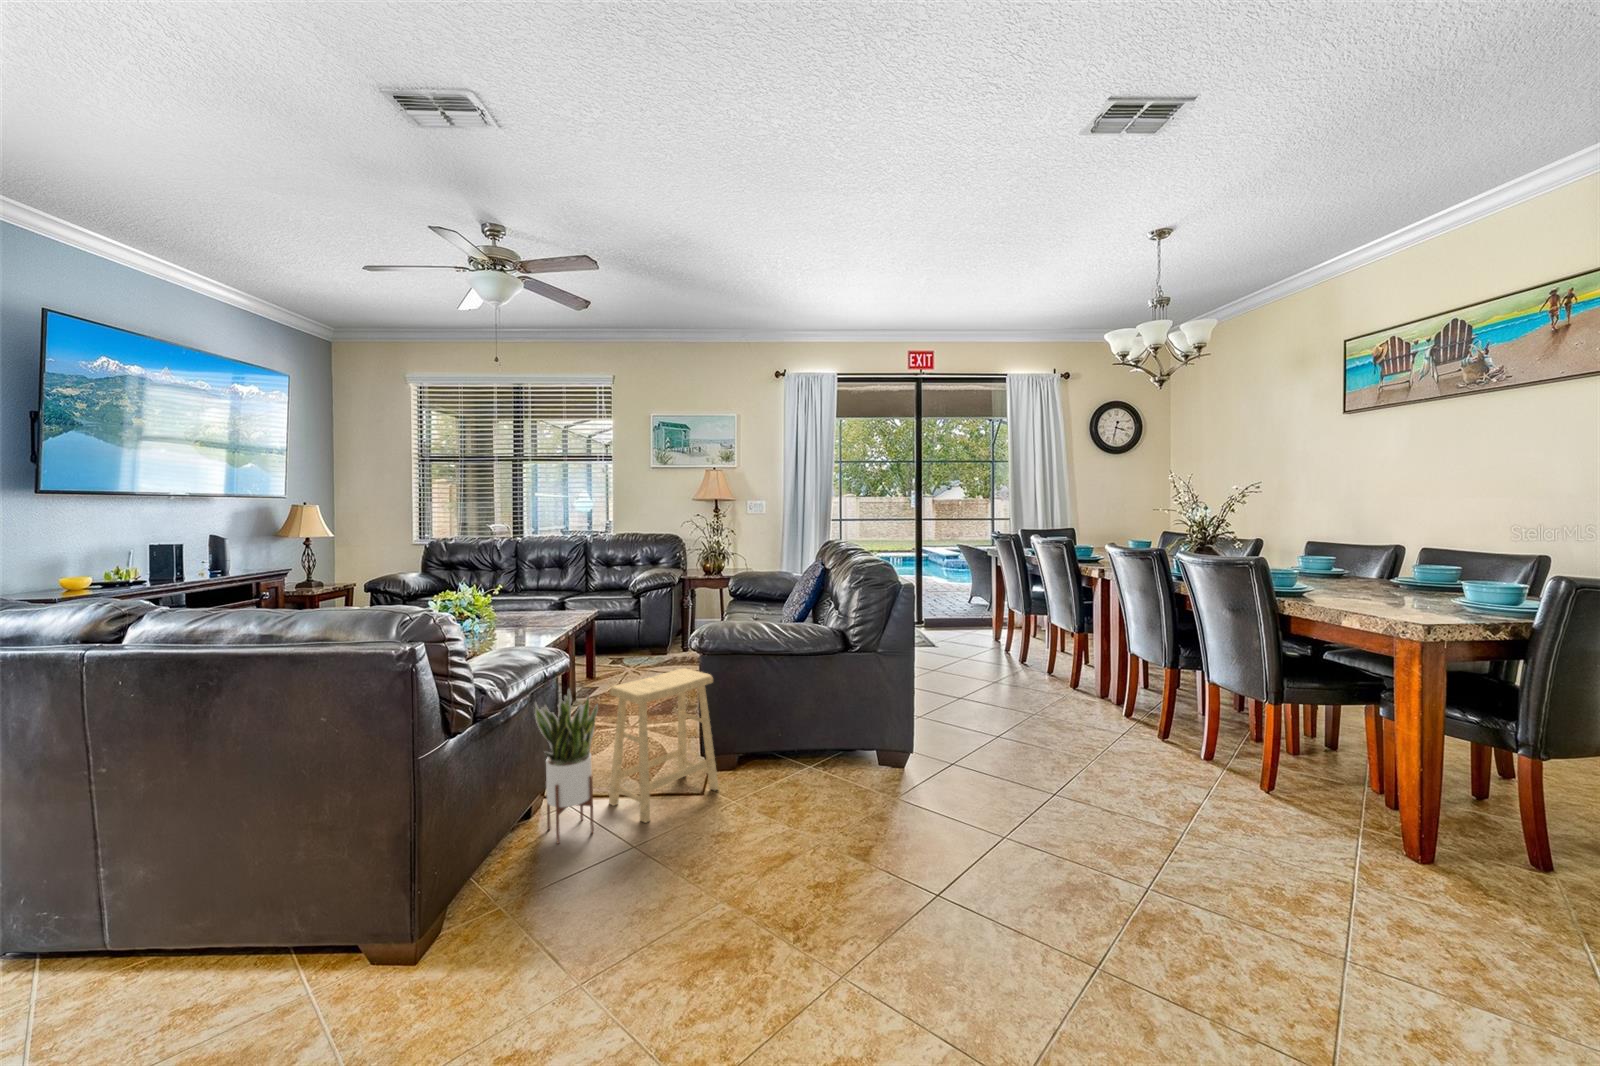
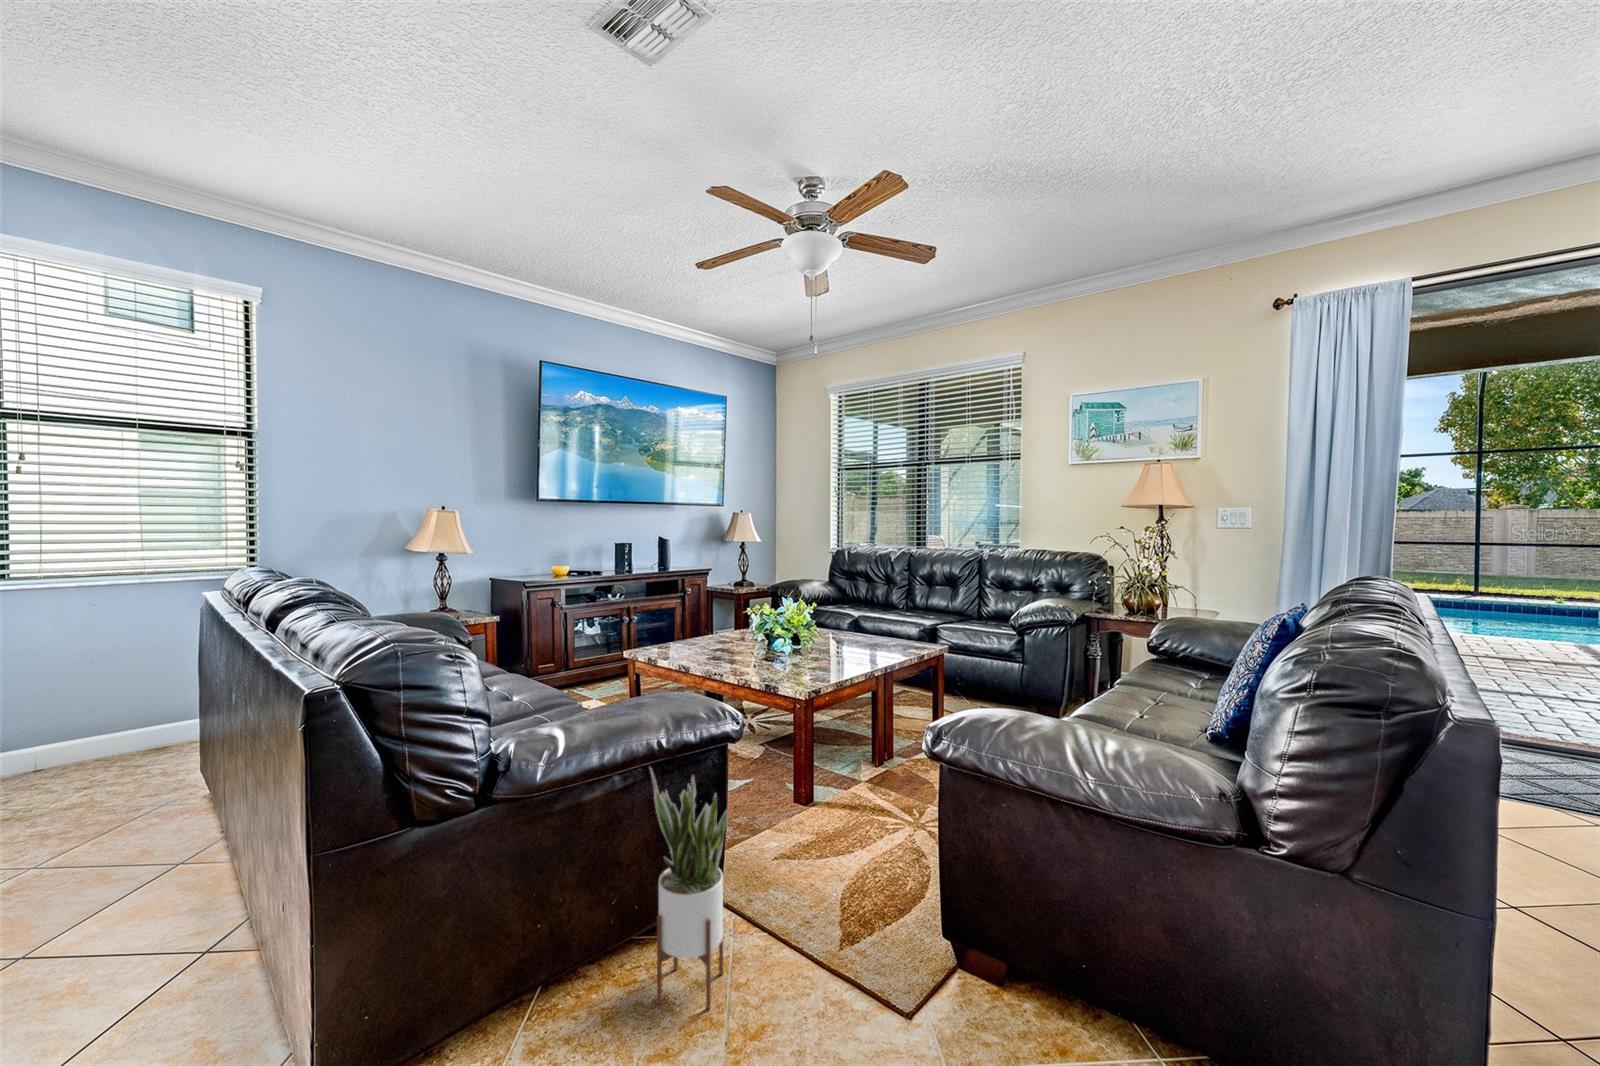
footstool: present [609,668,719,823] -> none [774,778,943,1033]

